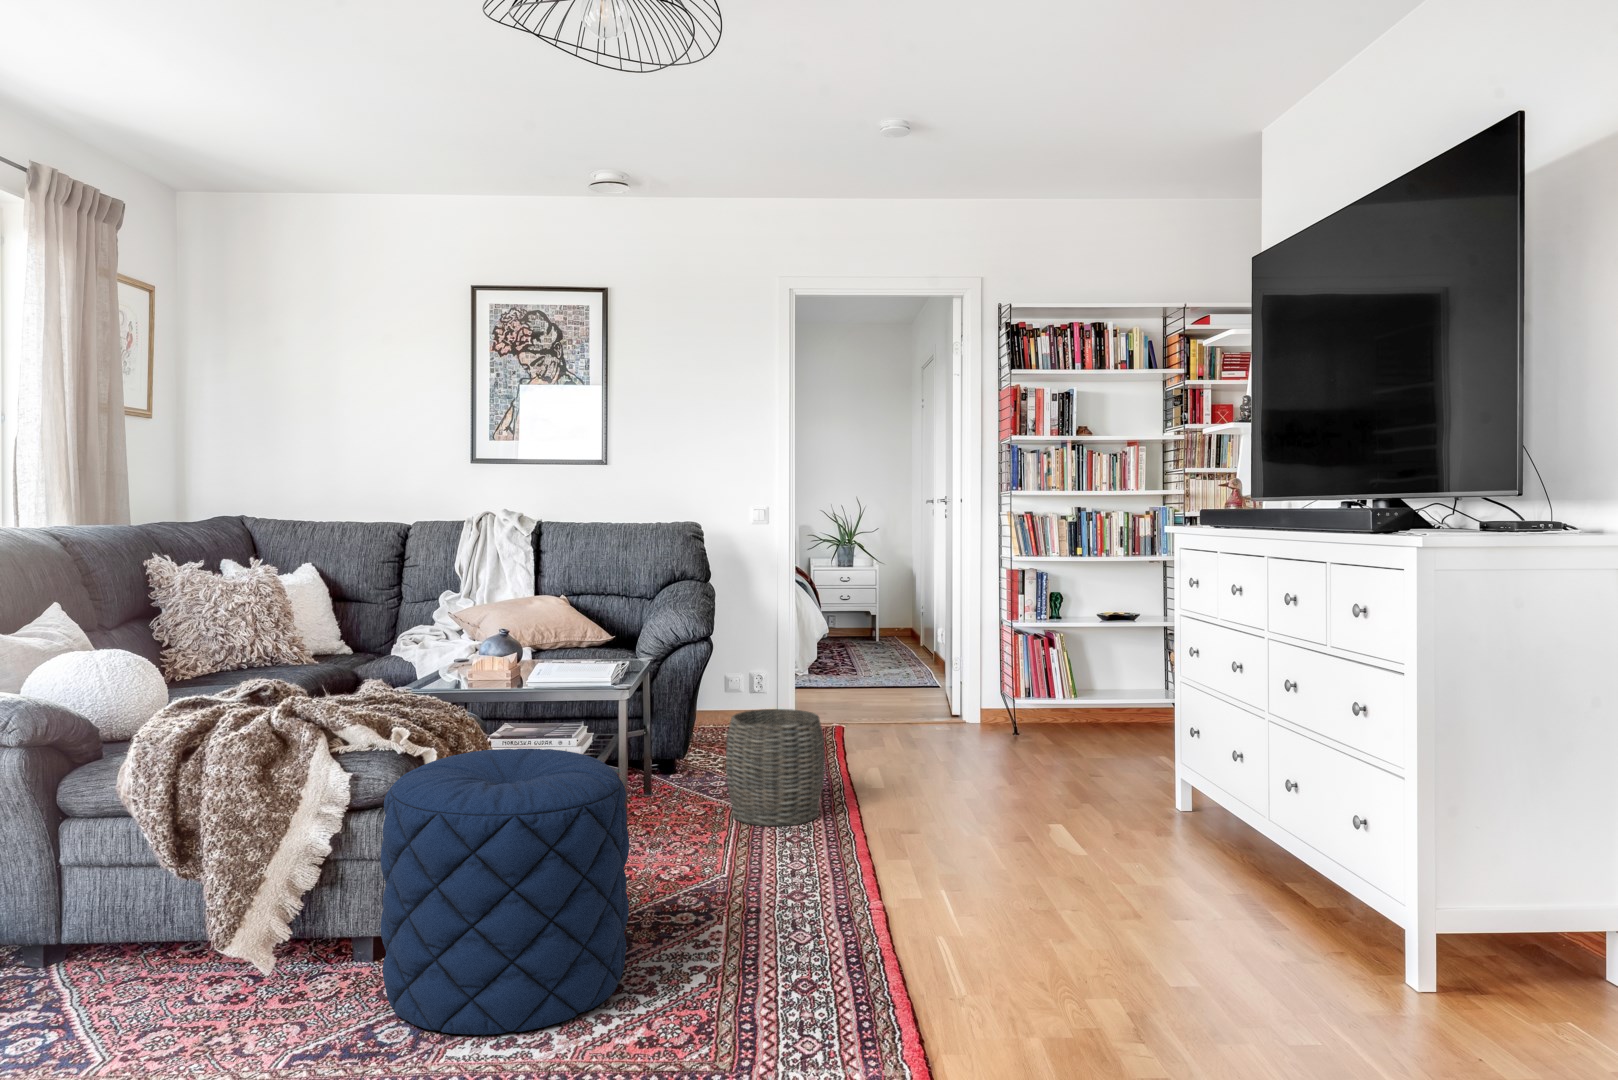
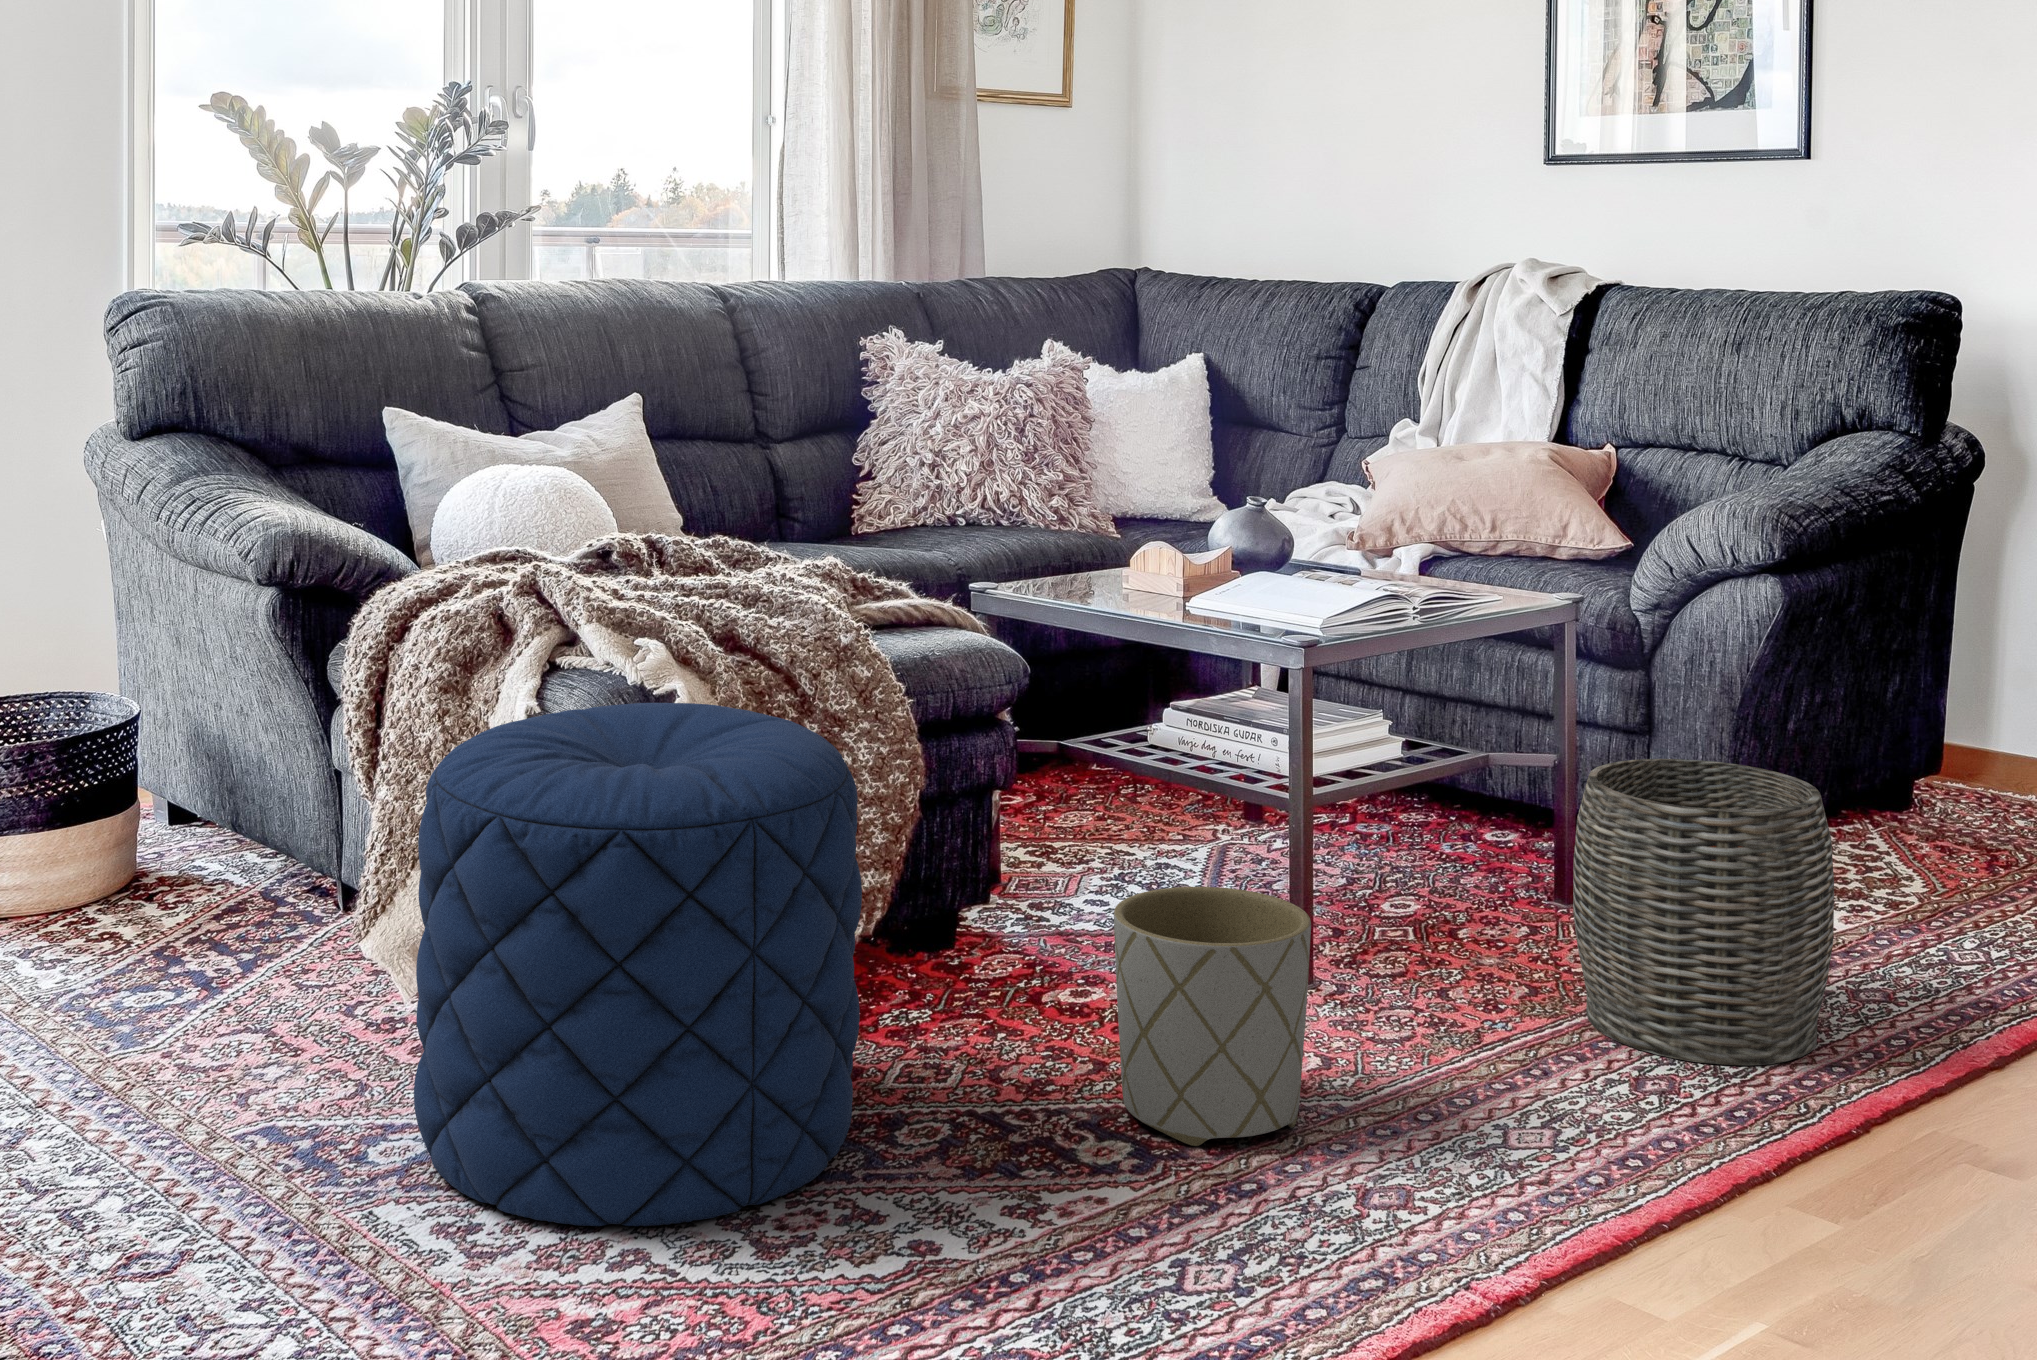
planter: none [654,790,742,902] -> present [1114,887,1311,1146]

